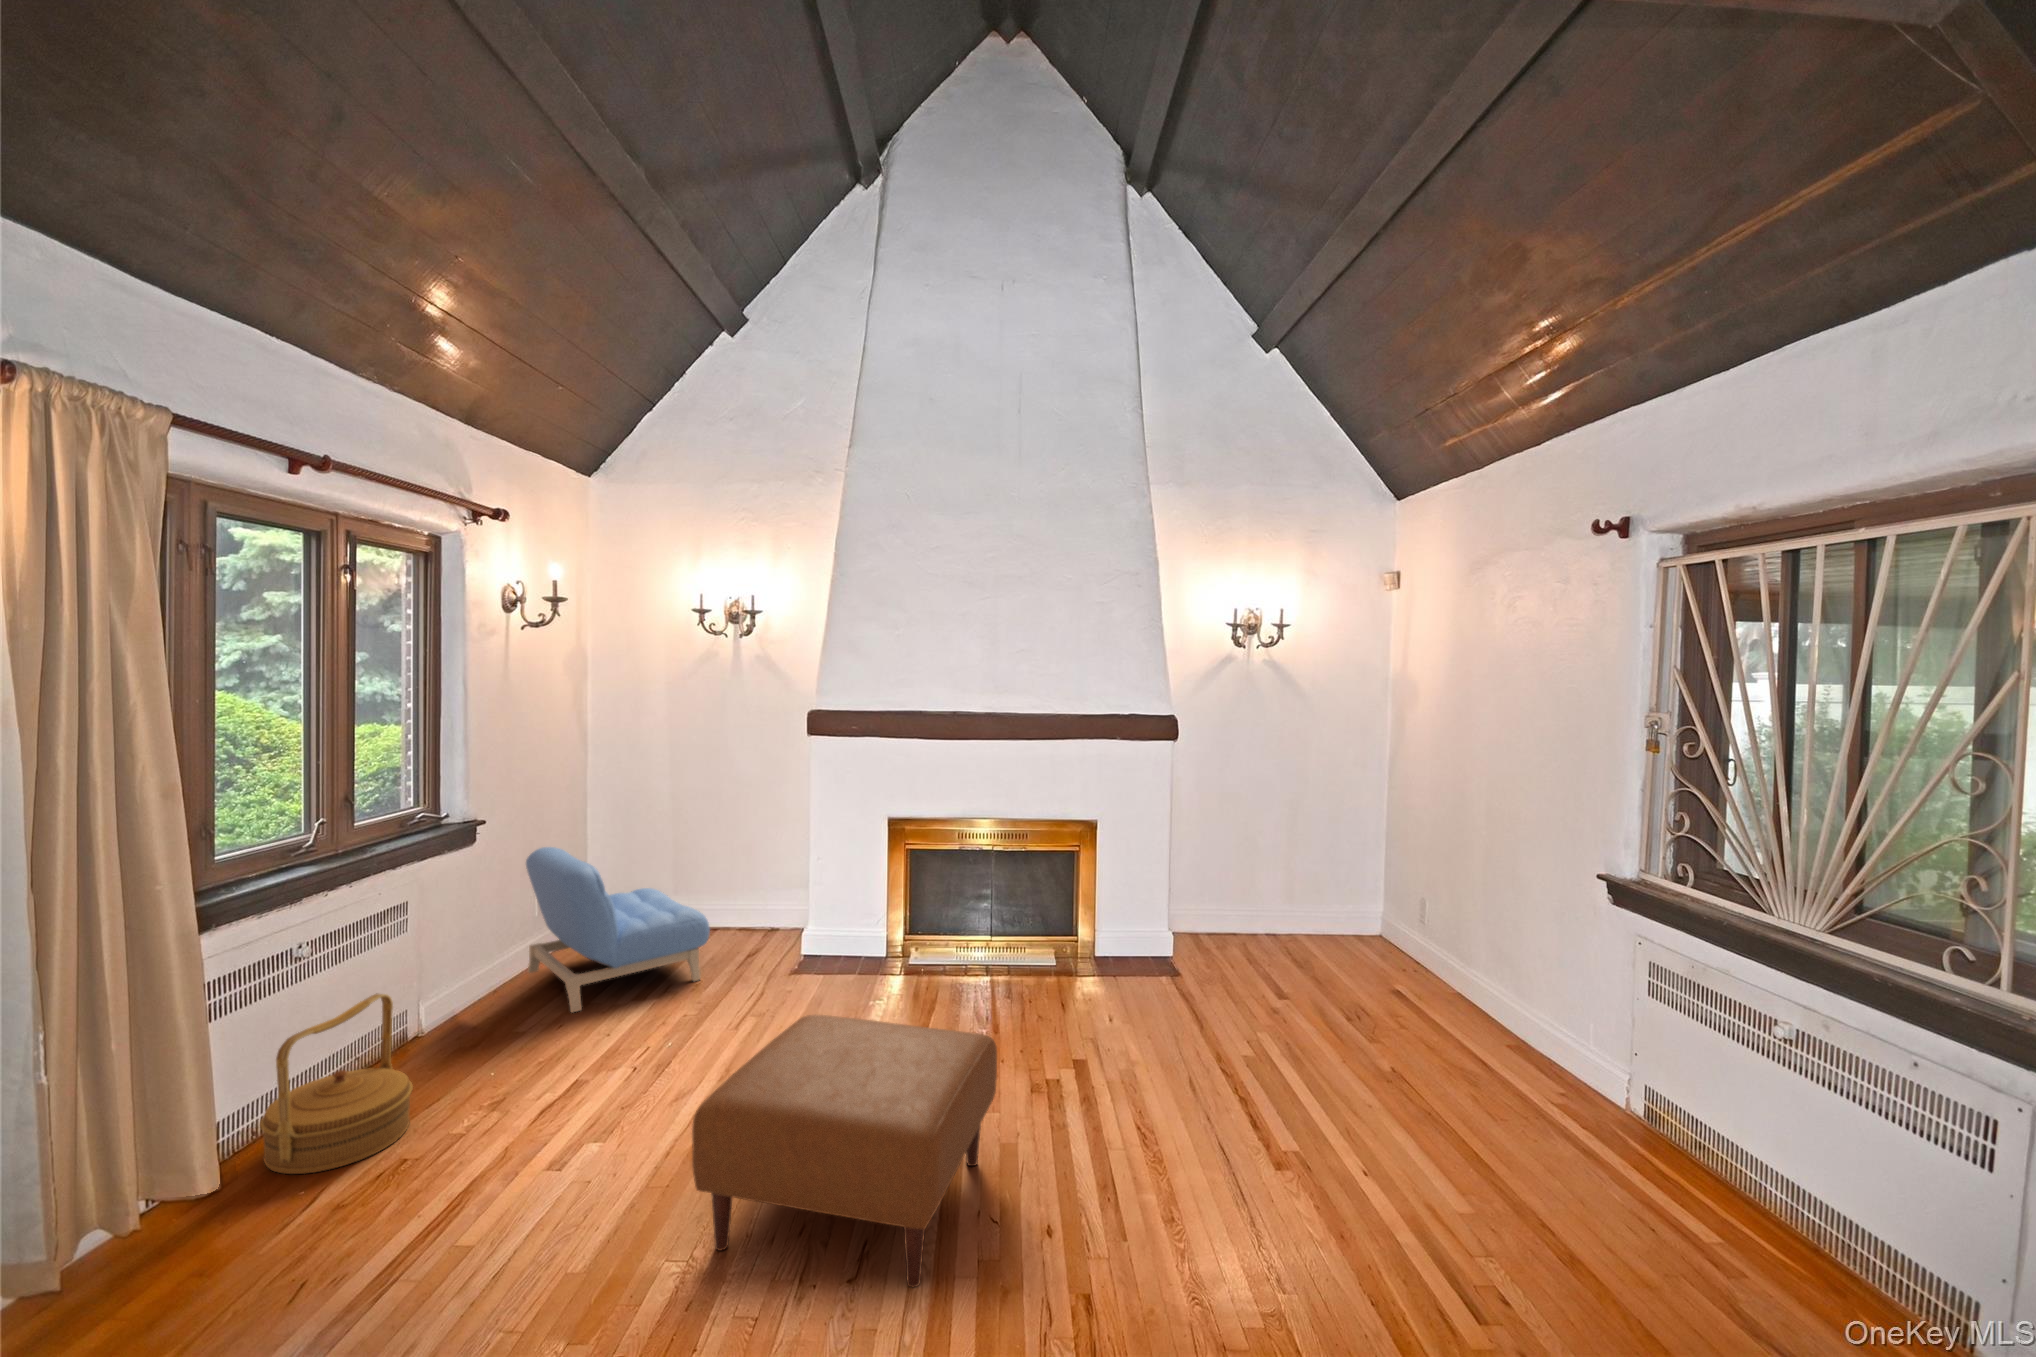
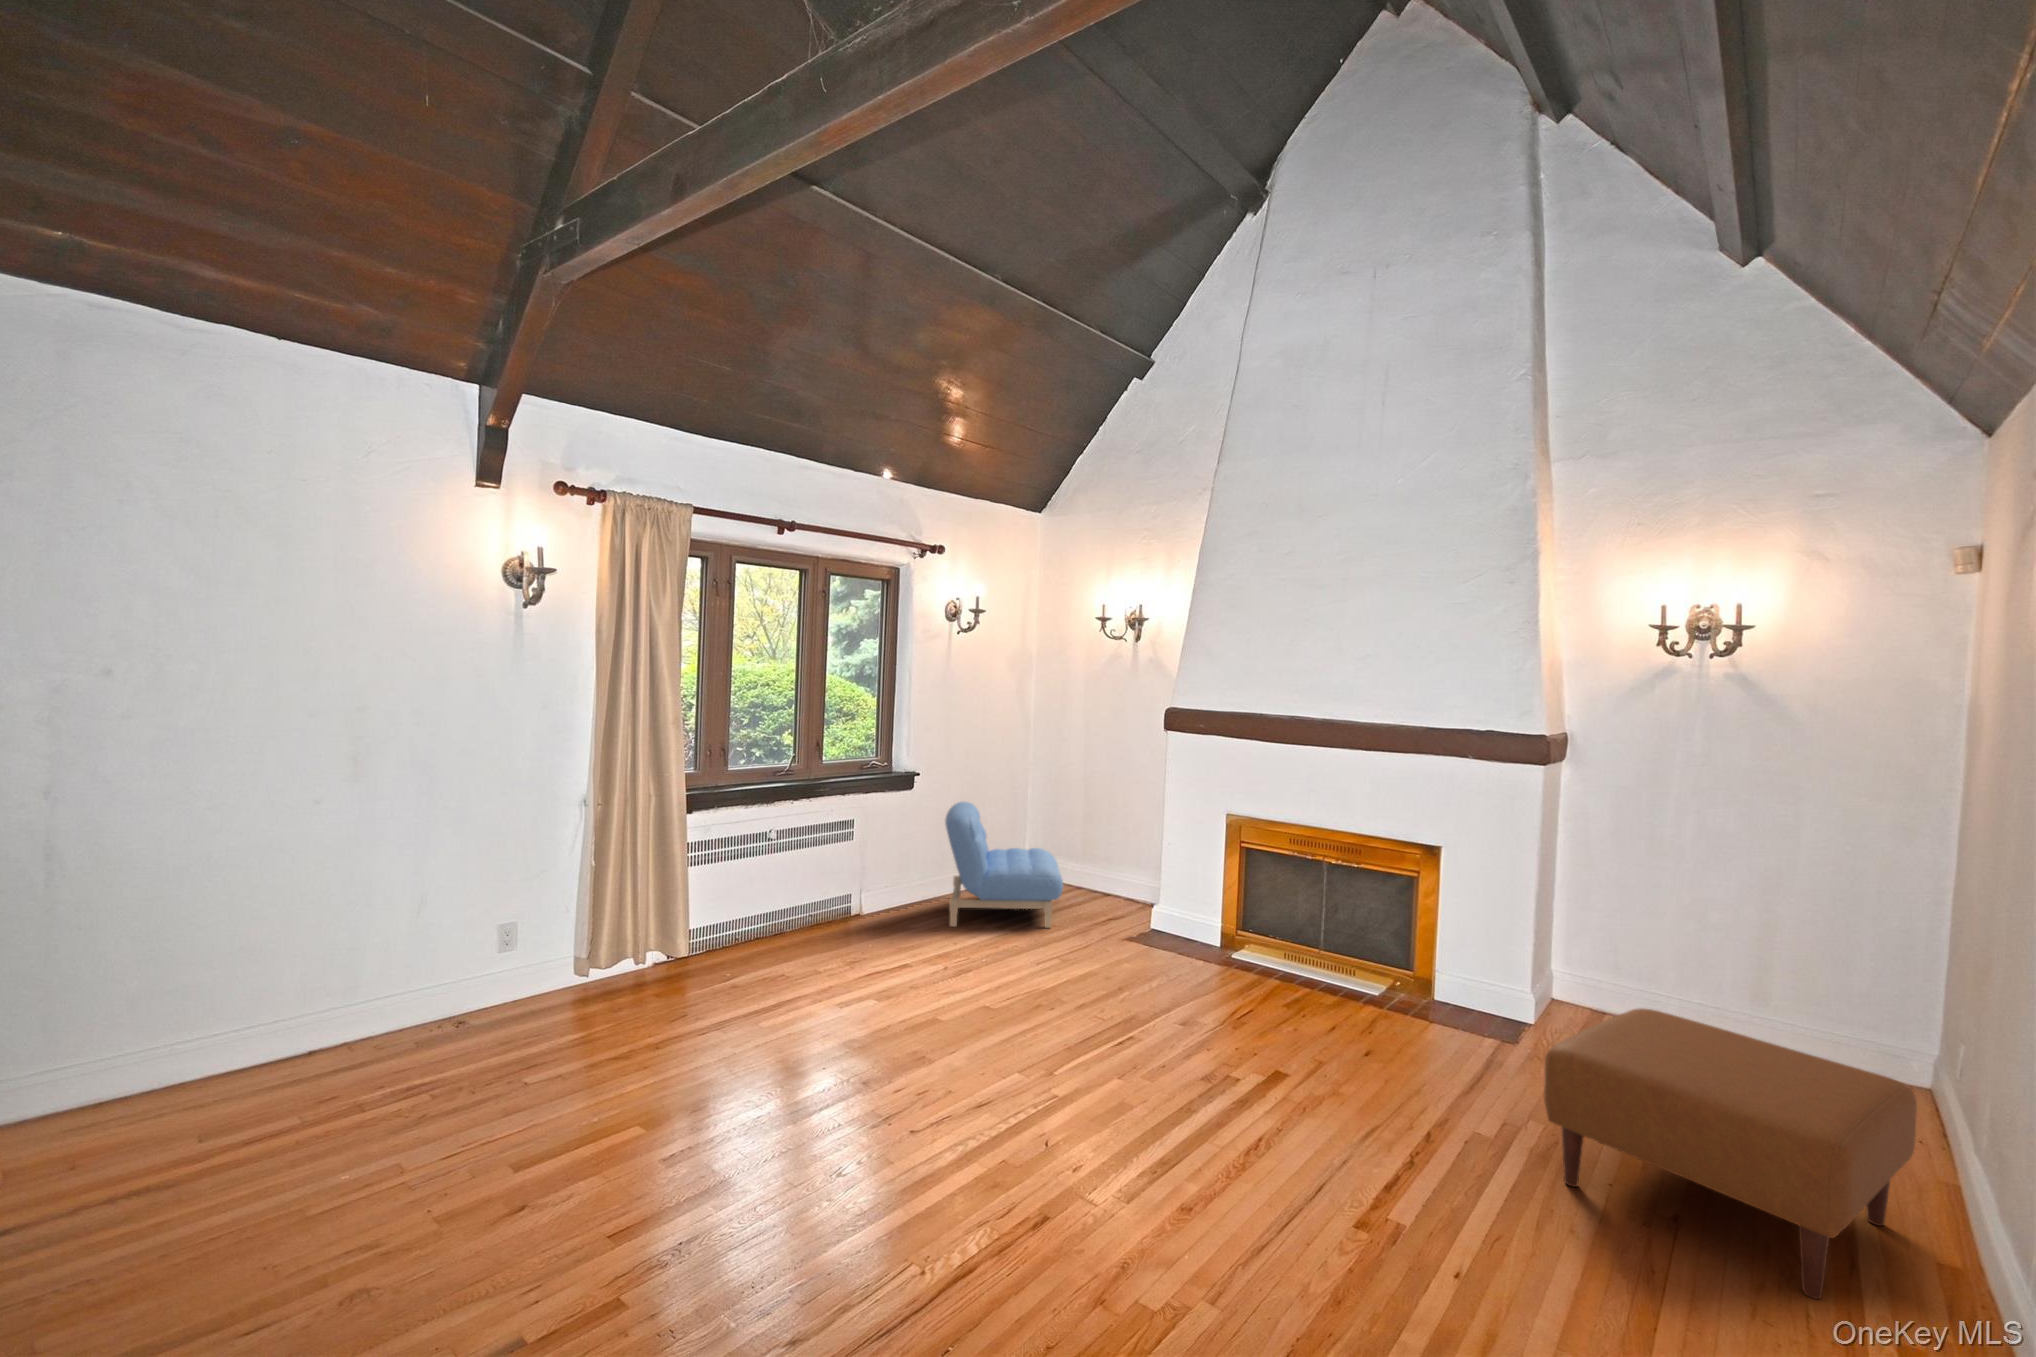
woven basket: present [260,994,413,1174] -> none [735,870,813,968]
ottoman: present [692,1015,997,1287] -> present [1544,1008,1917,1299]

